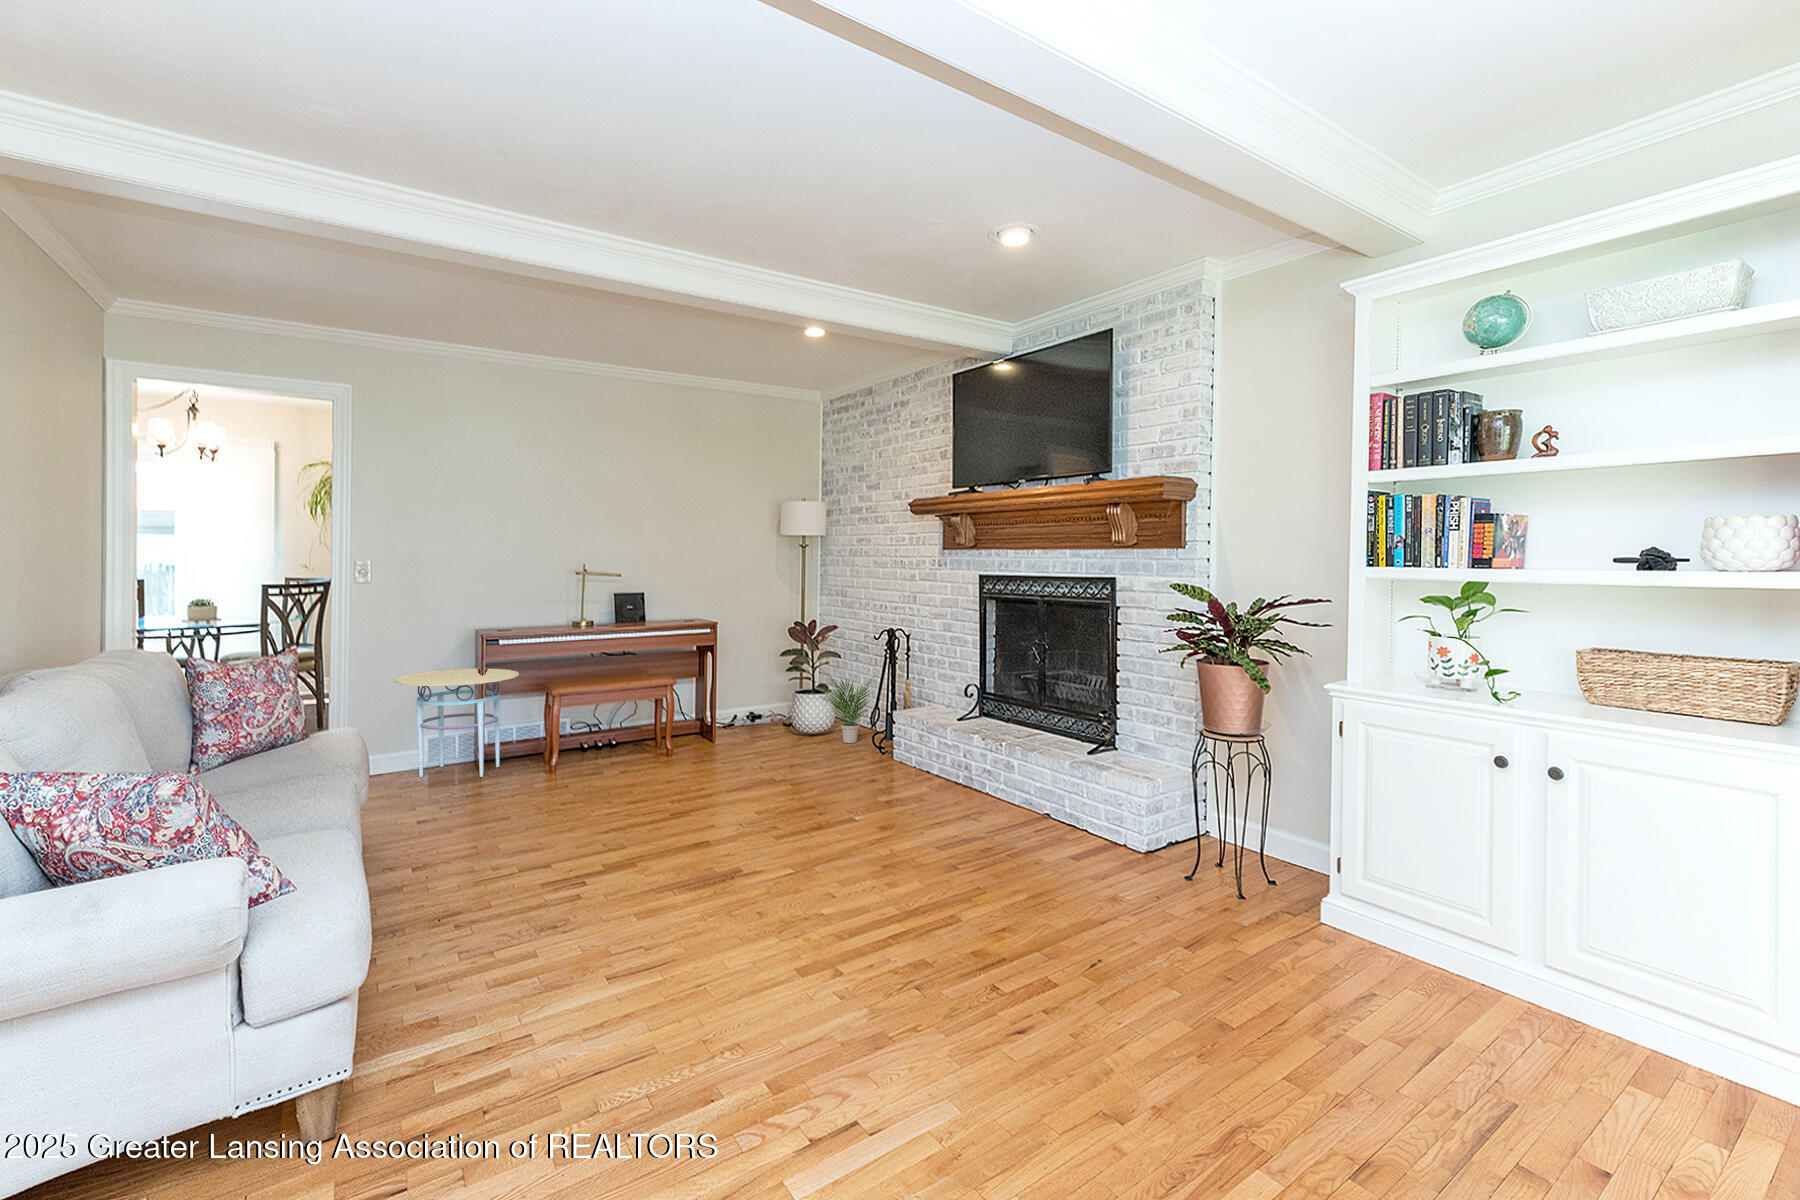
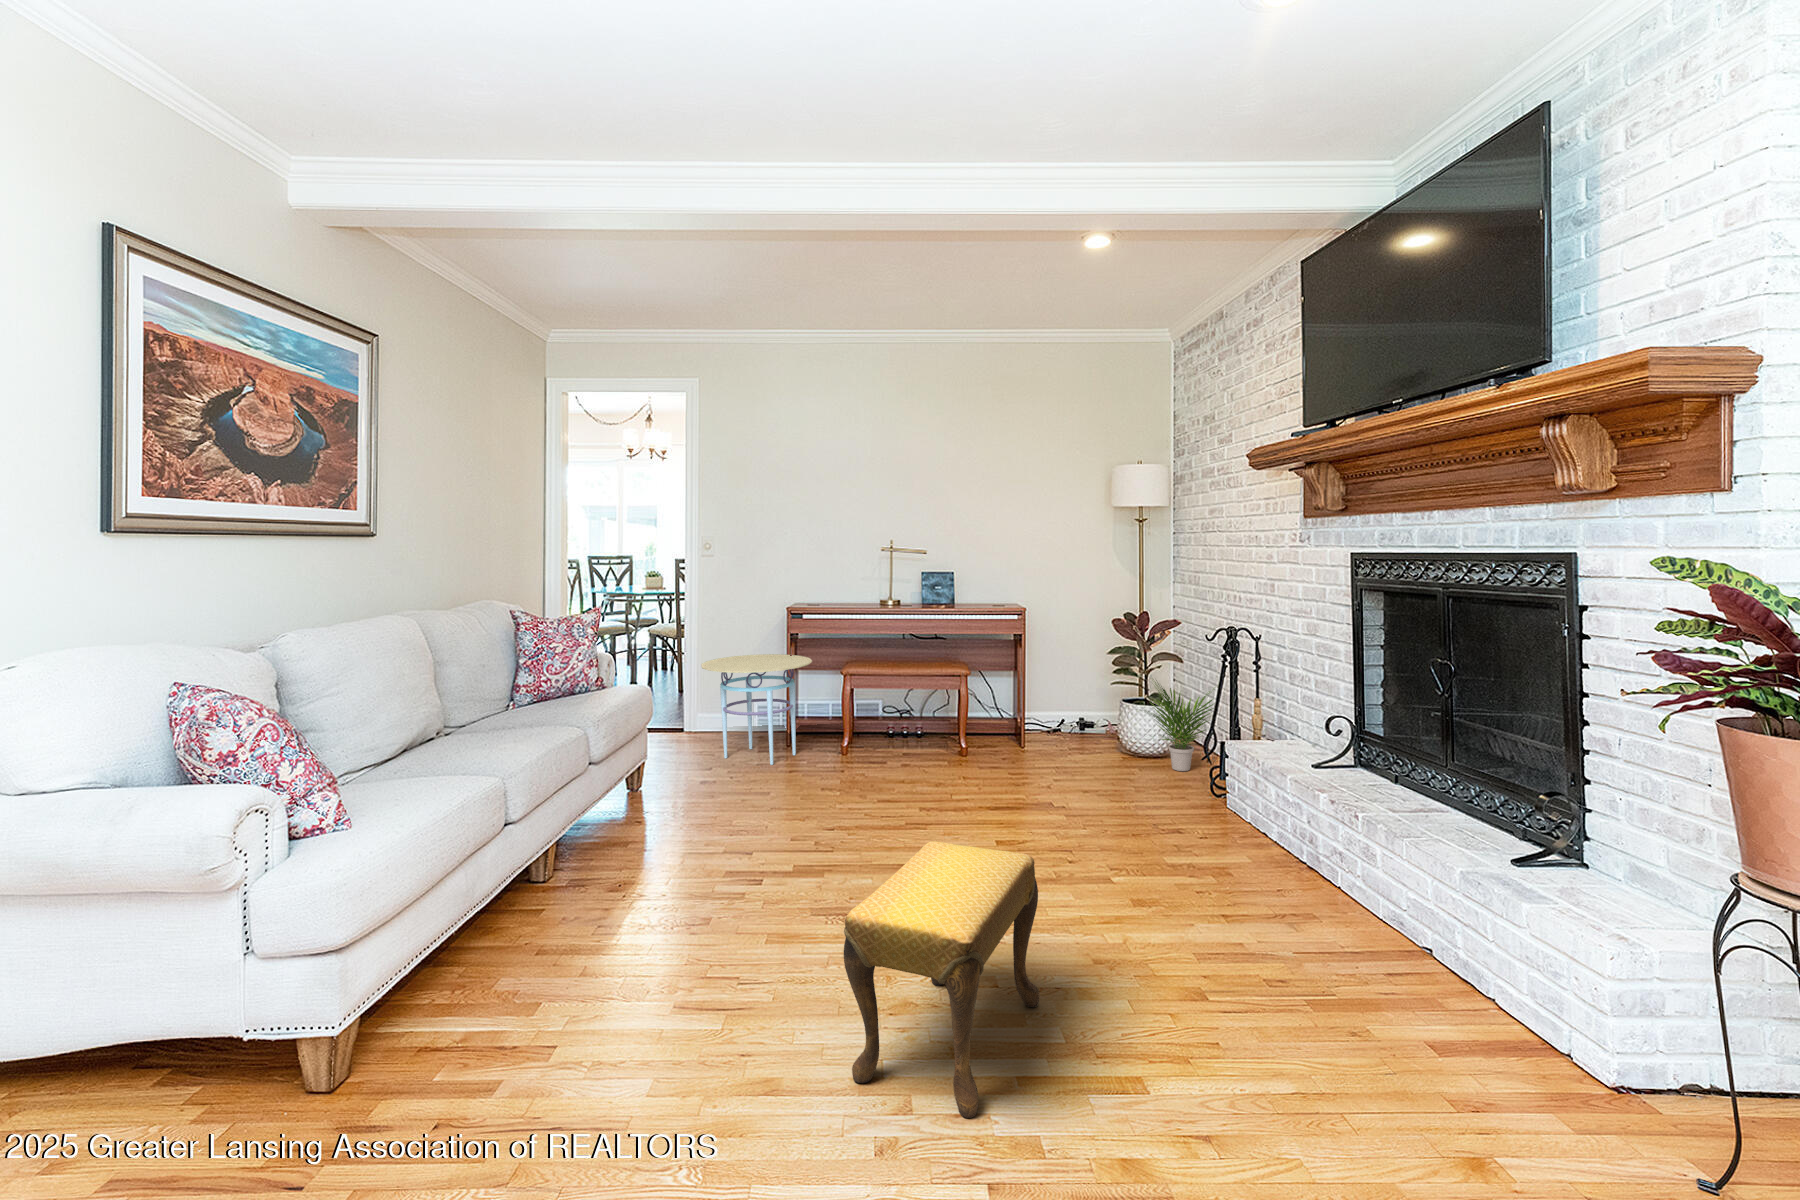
footstool: none [761,778,860,944] -> present [844,841,1039,1118]

